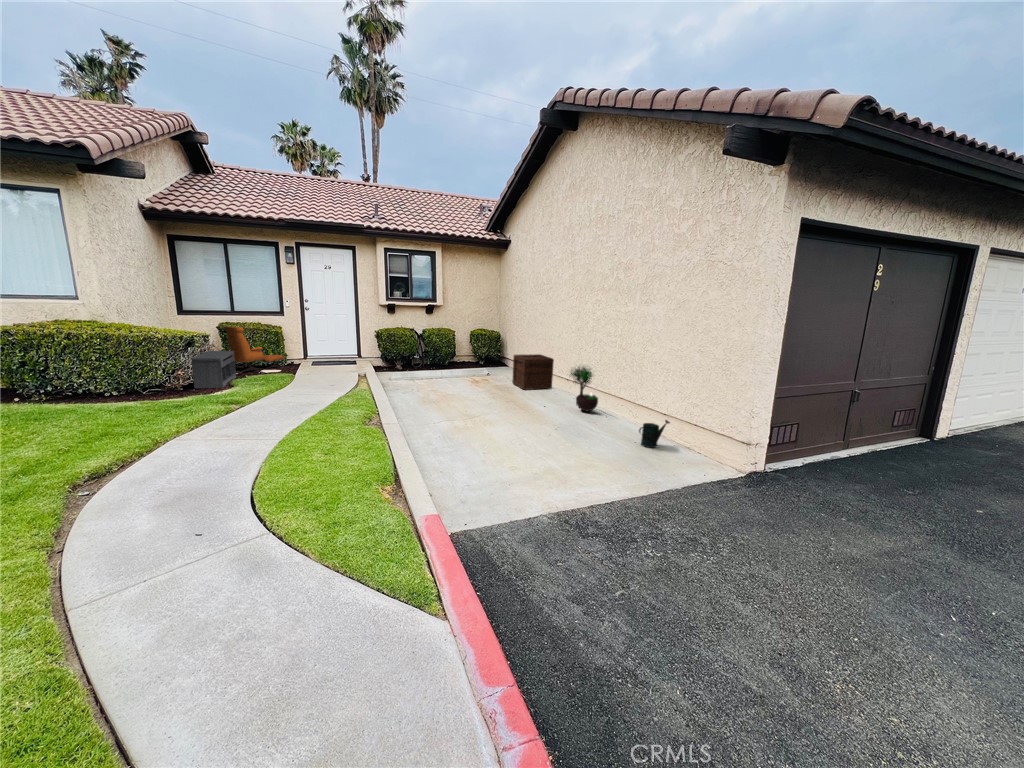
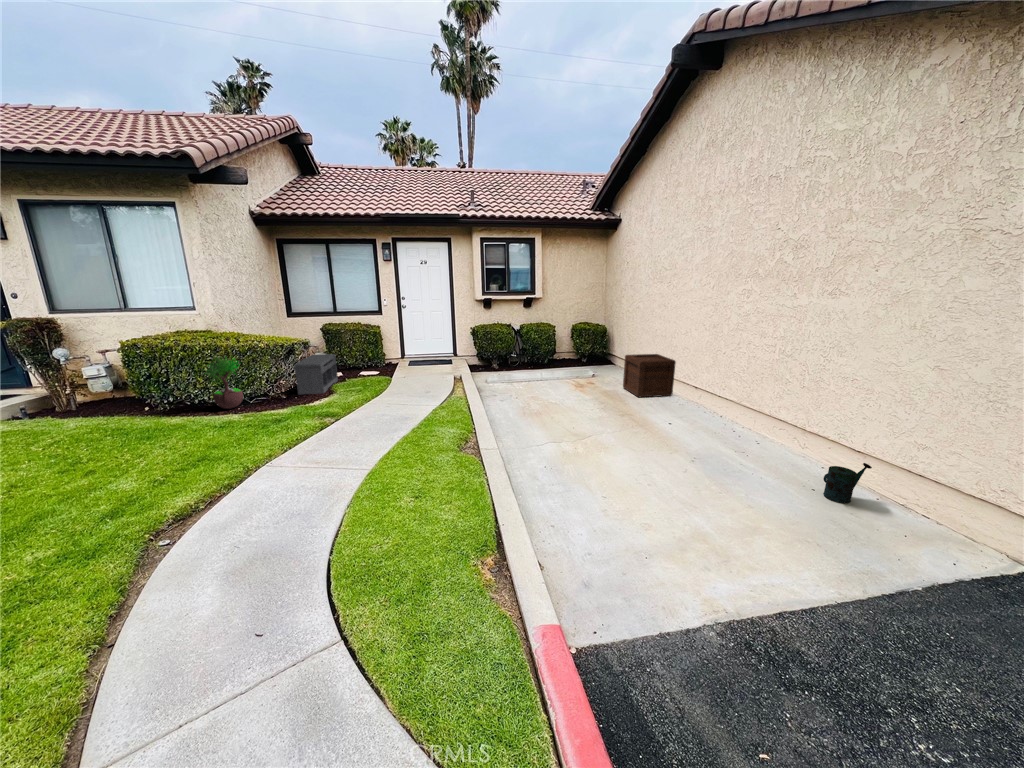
lounge chair: present [225,326,284,374] -> none [328,329,383,376]
potted tree: present [570,367,598,411] -> present [205,358,243,409]

